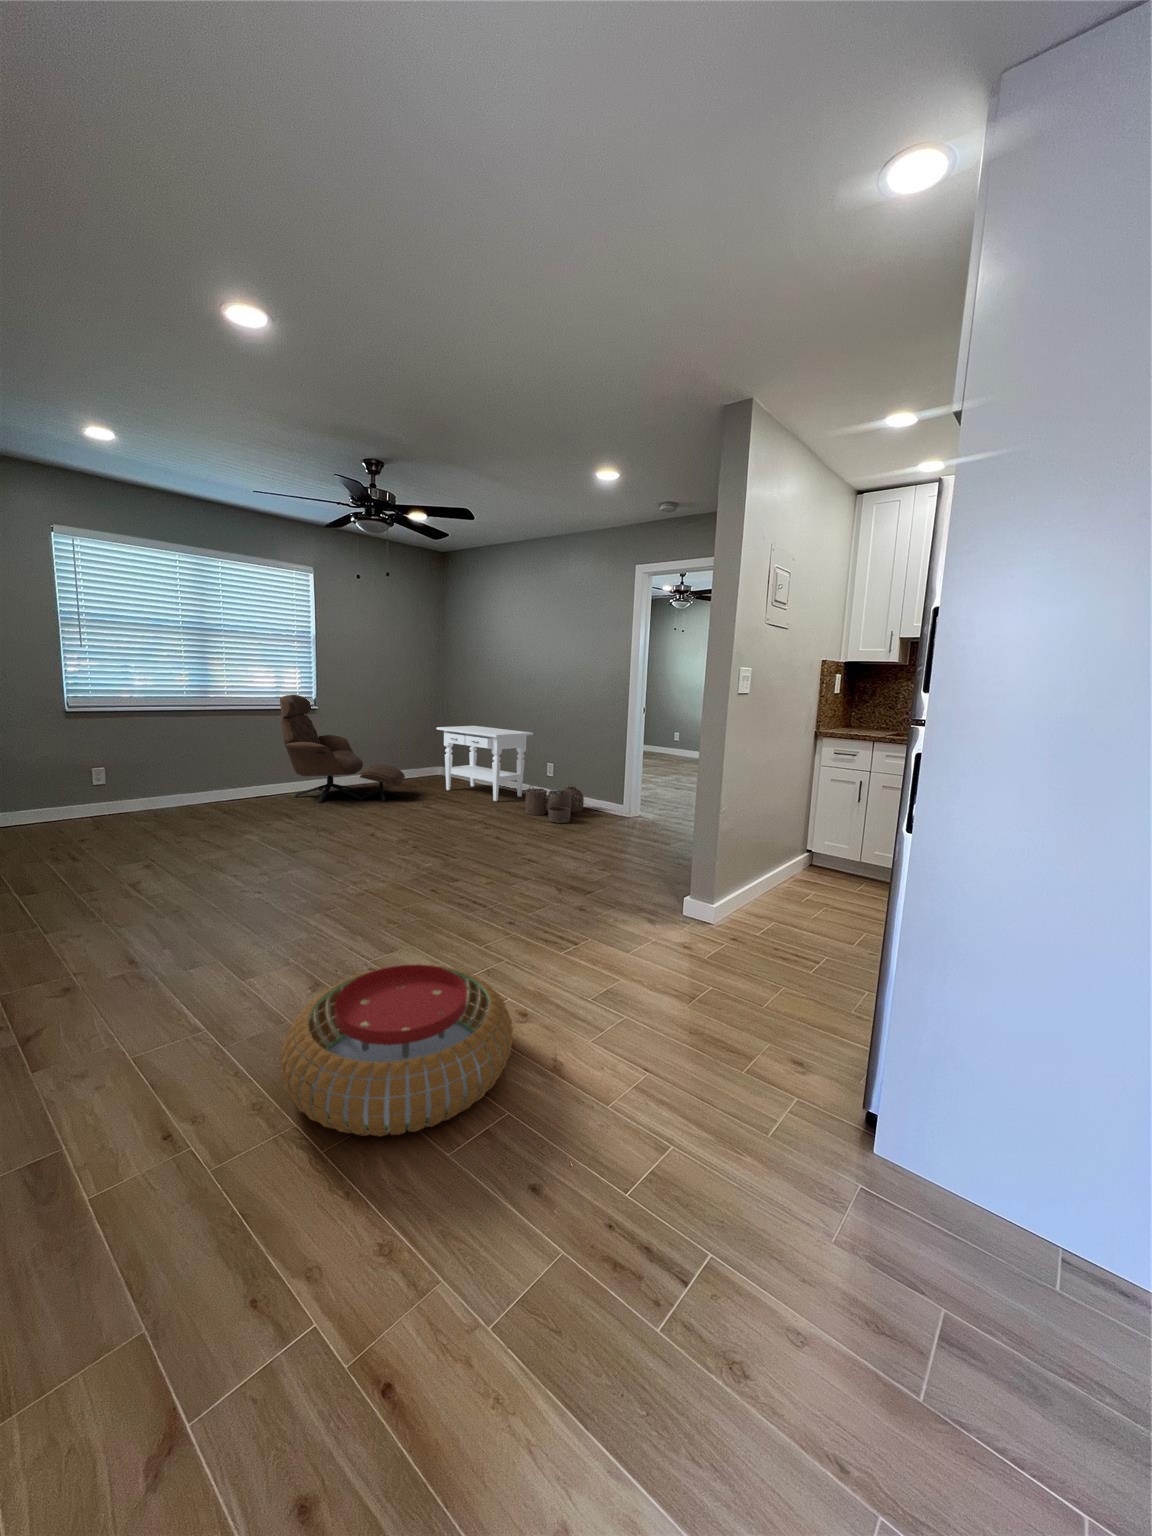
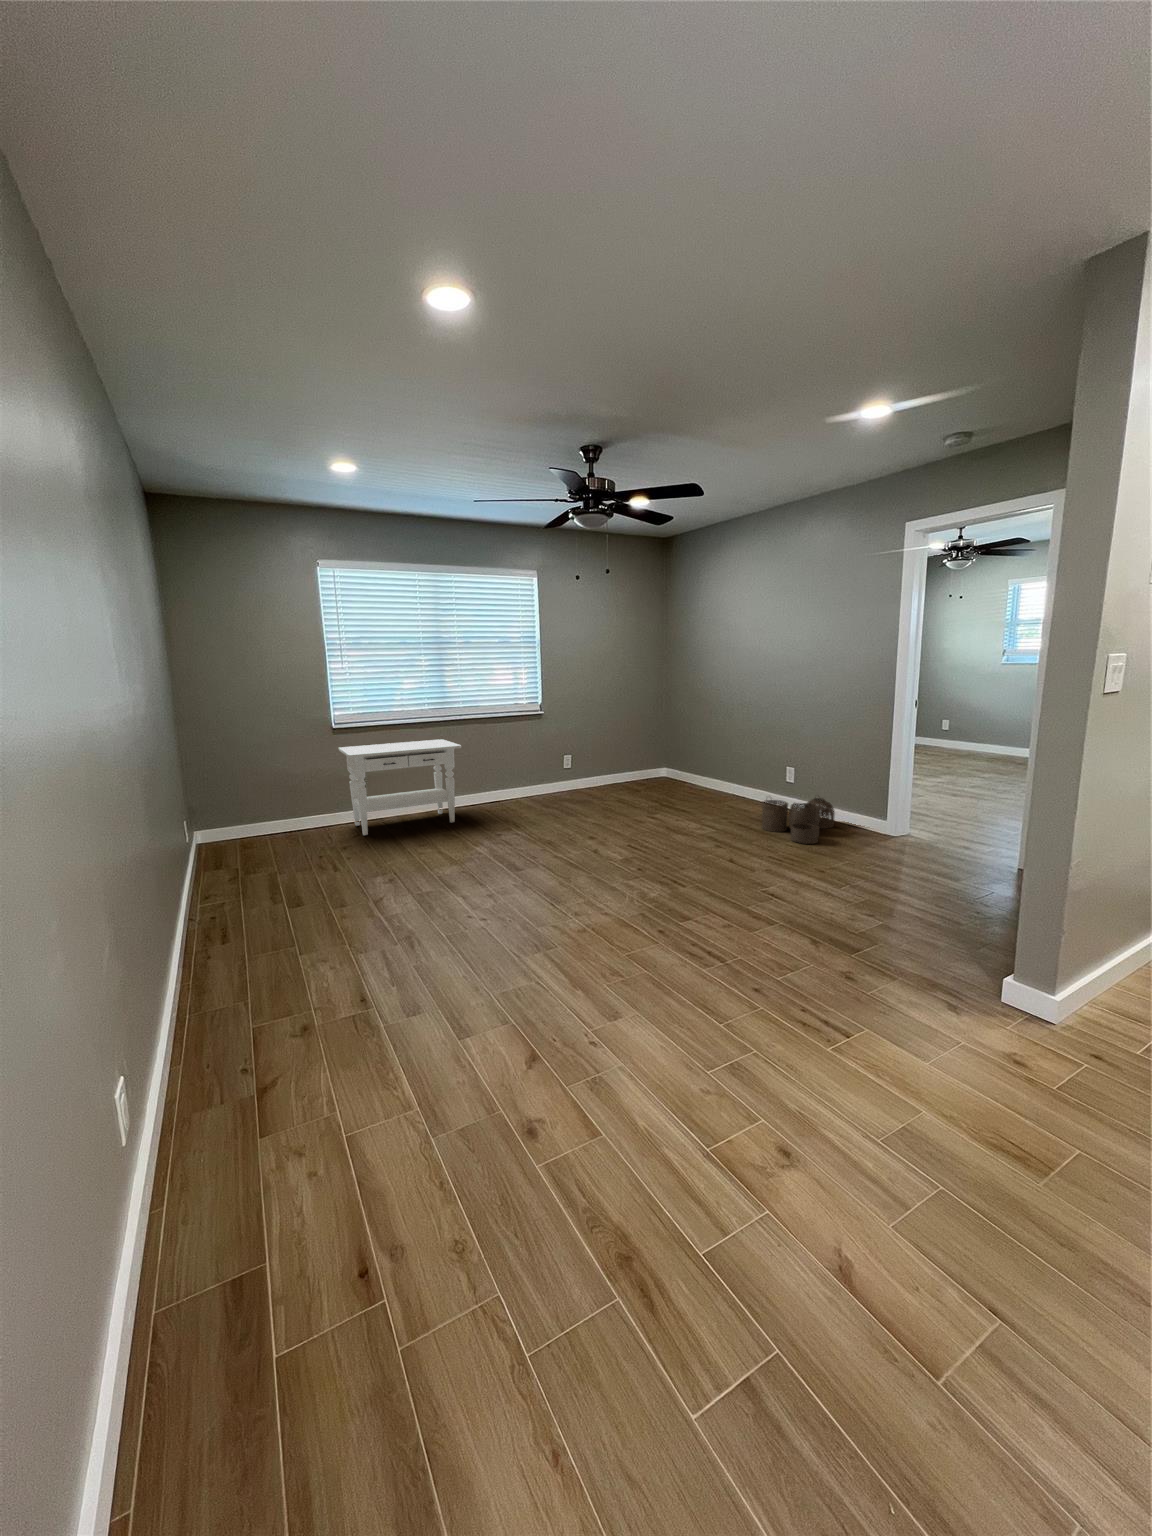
lounge chair: present [280,695,405,802] -> none [506,701,627,810]
side table: present [437,726,533,801] -> present [339,739,462,835]
pouf: present [281,964,513,1136] -> none [492,1052,772,1318]

